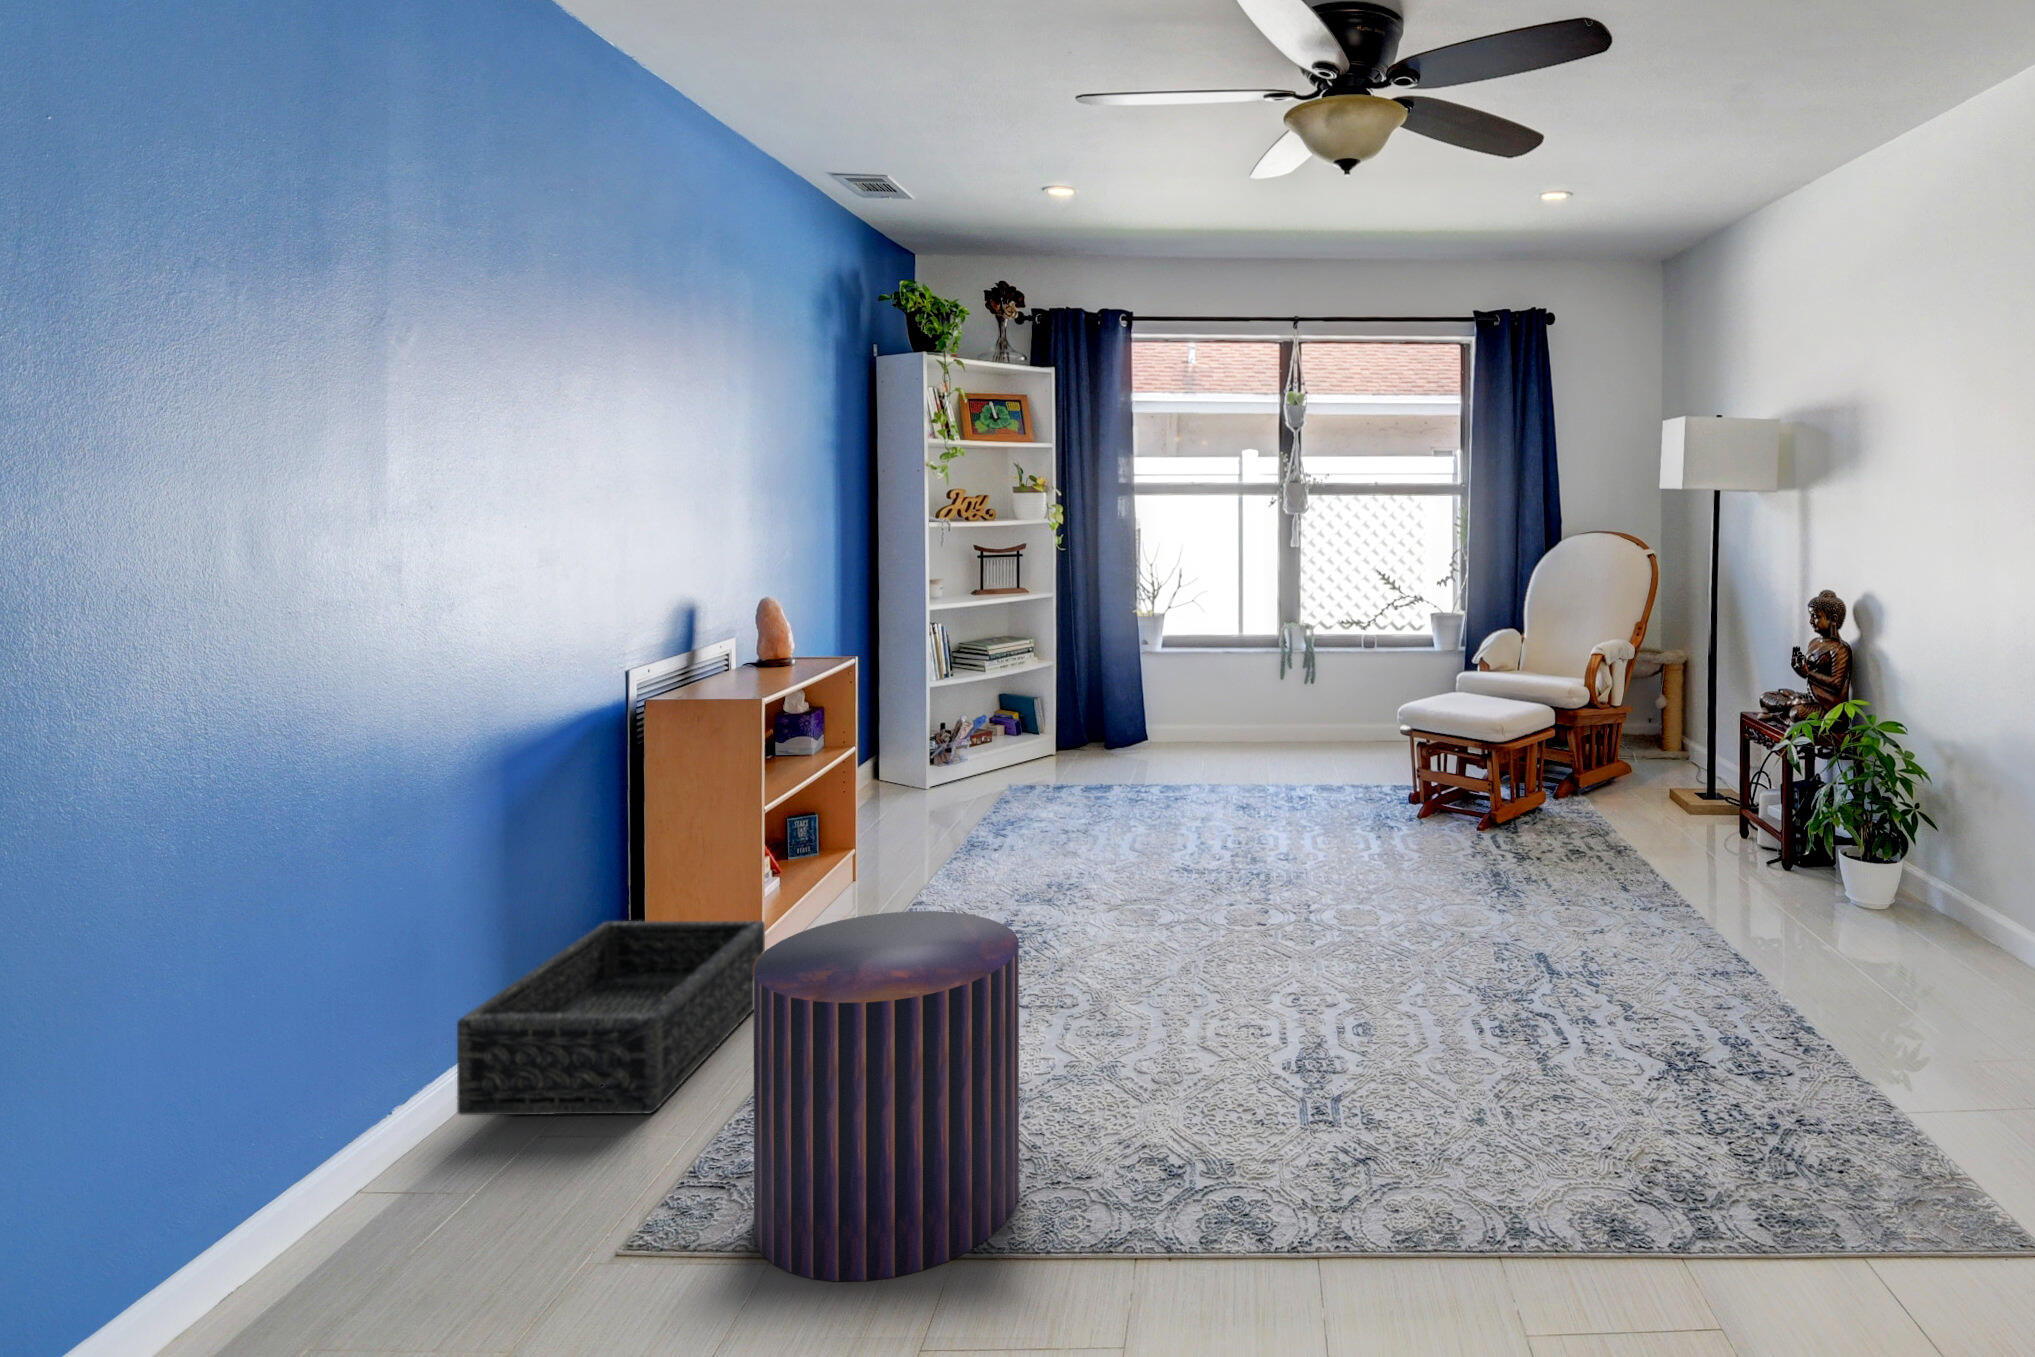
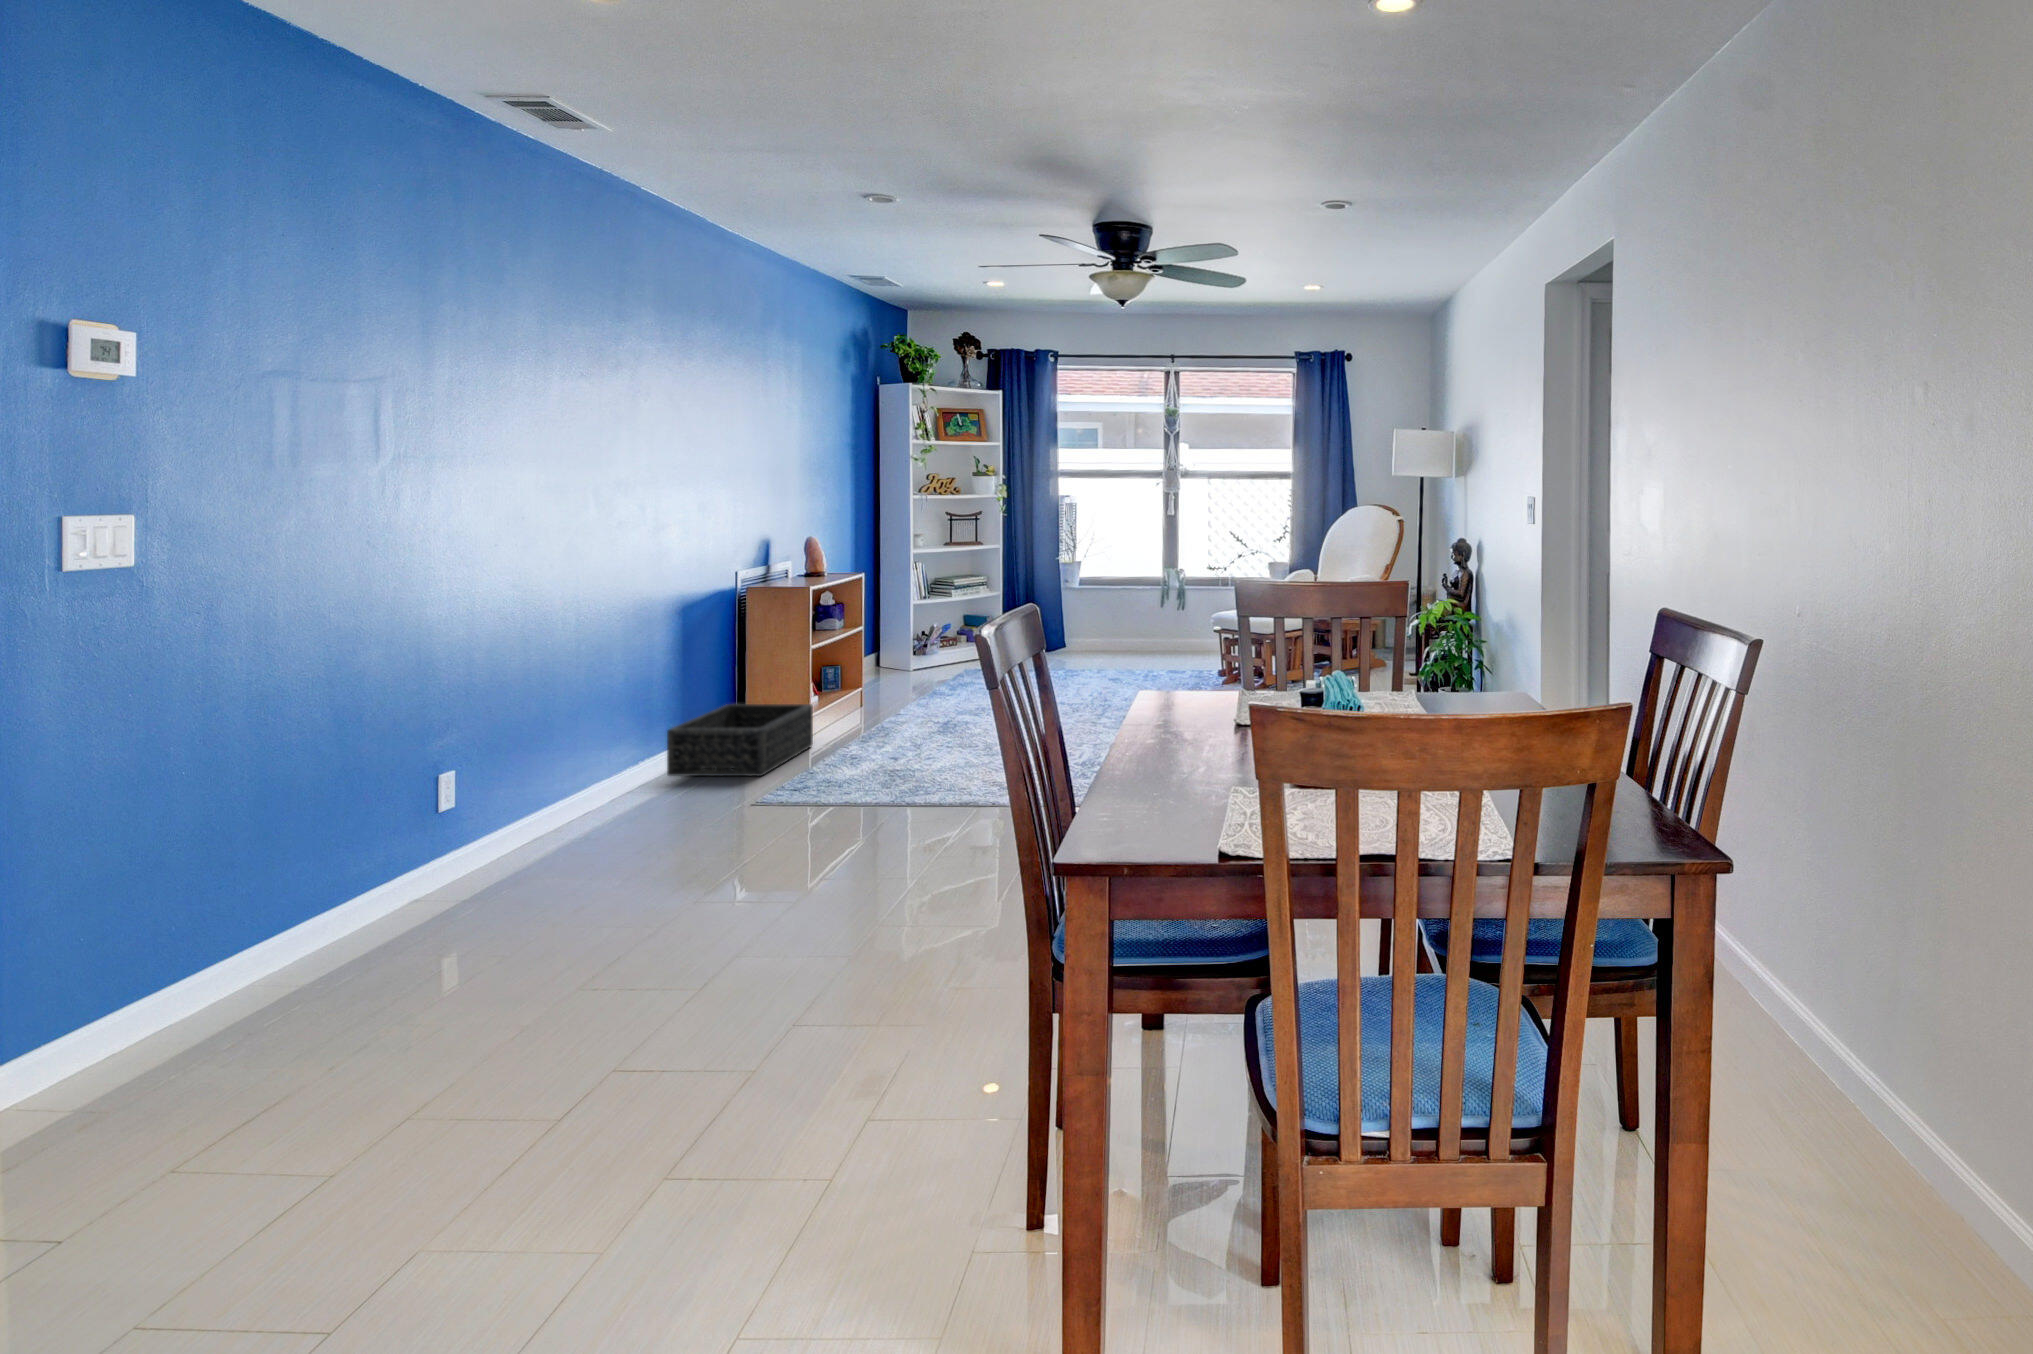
pouf: present [754,911,1019,1281] -> none [814,674,935,812]

